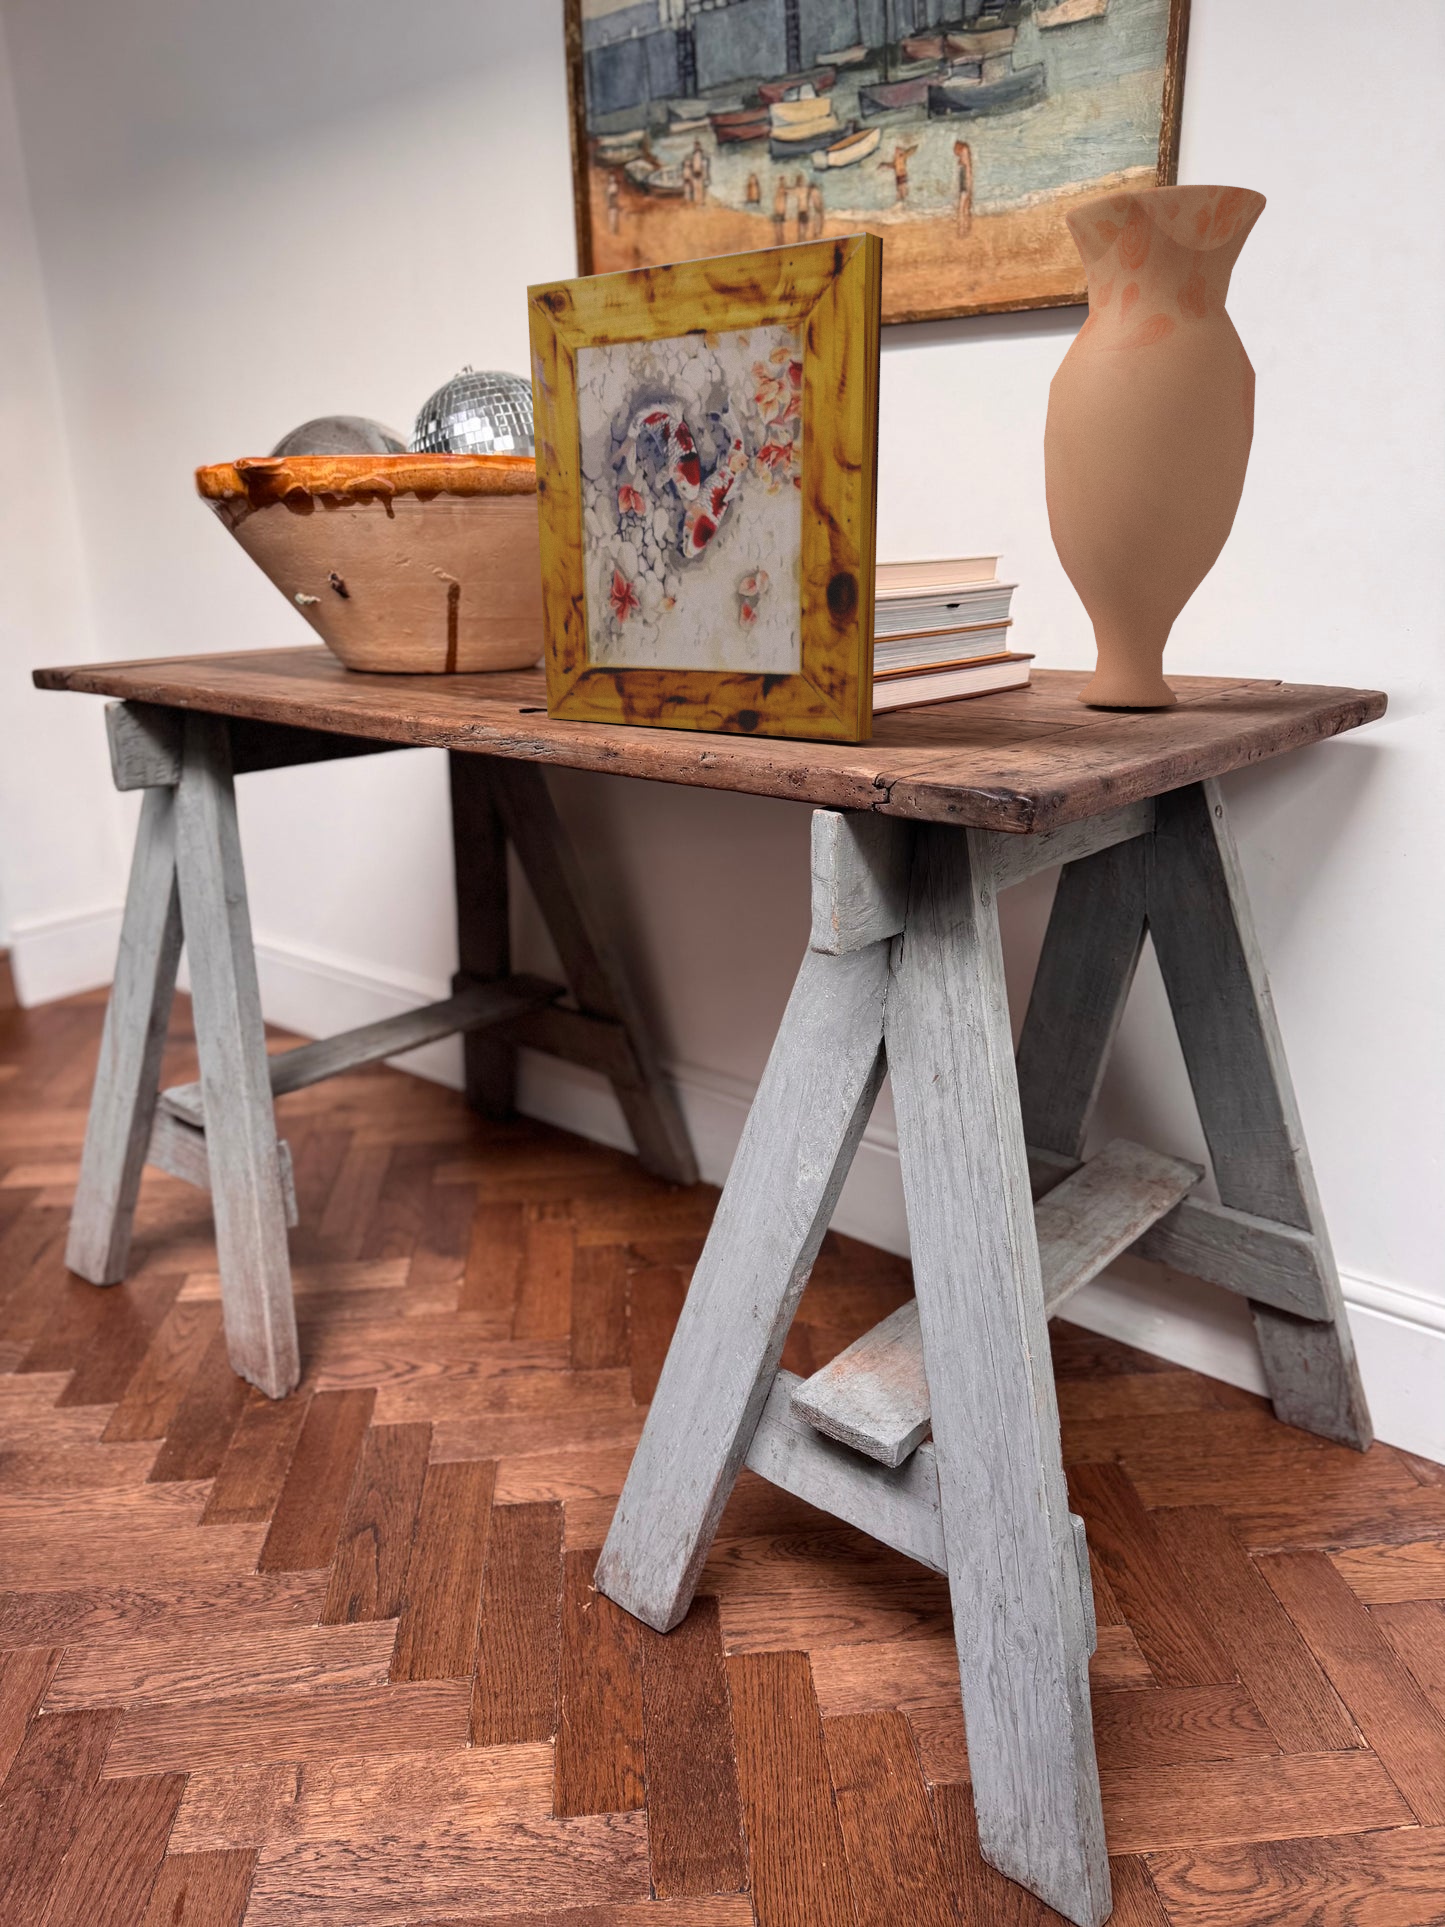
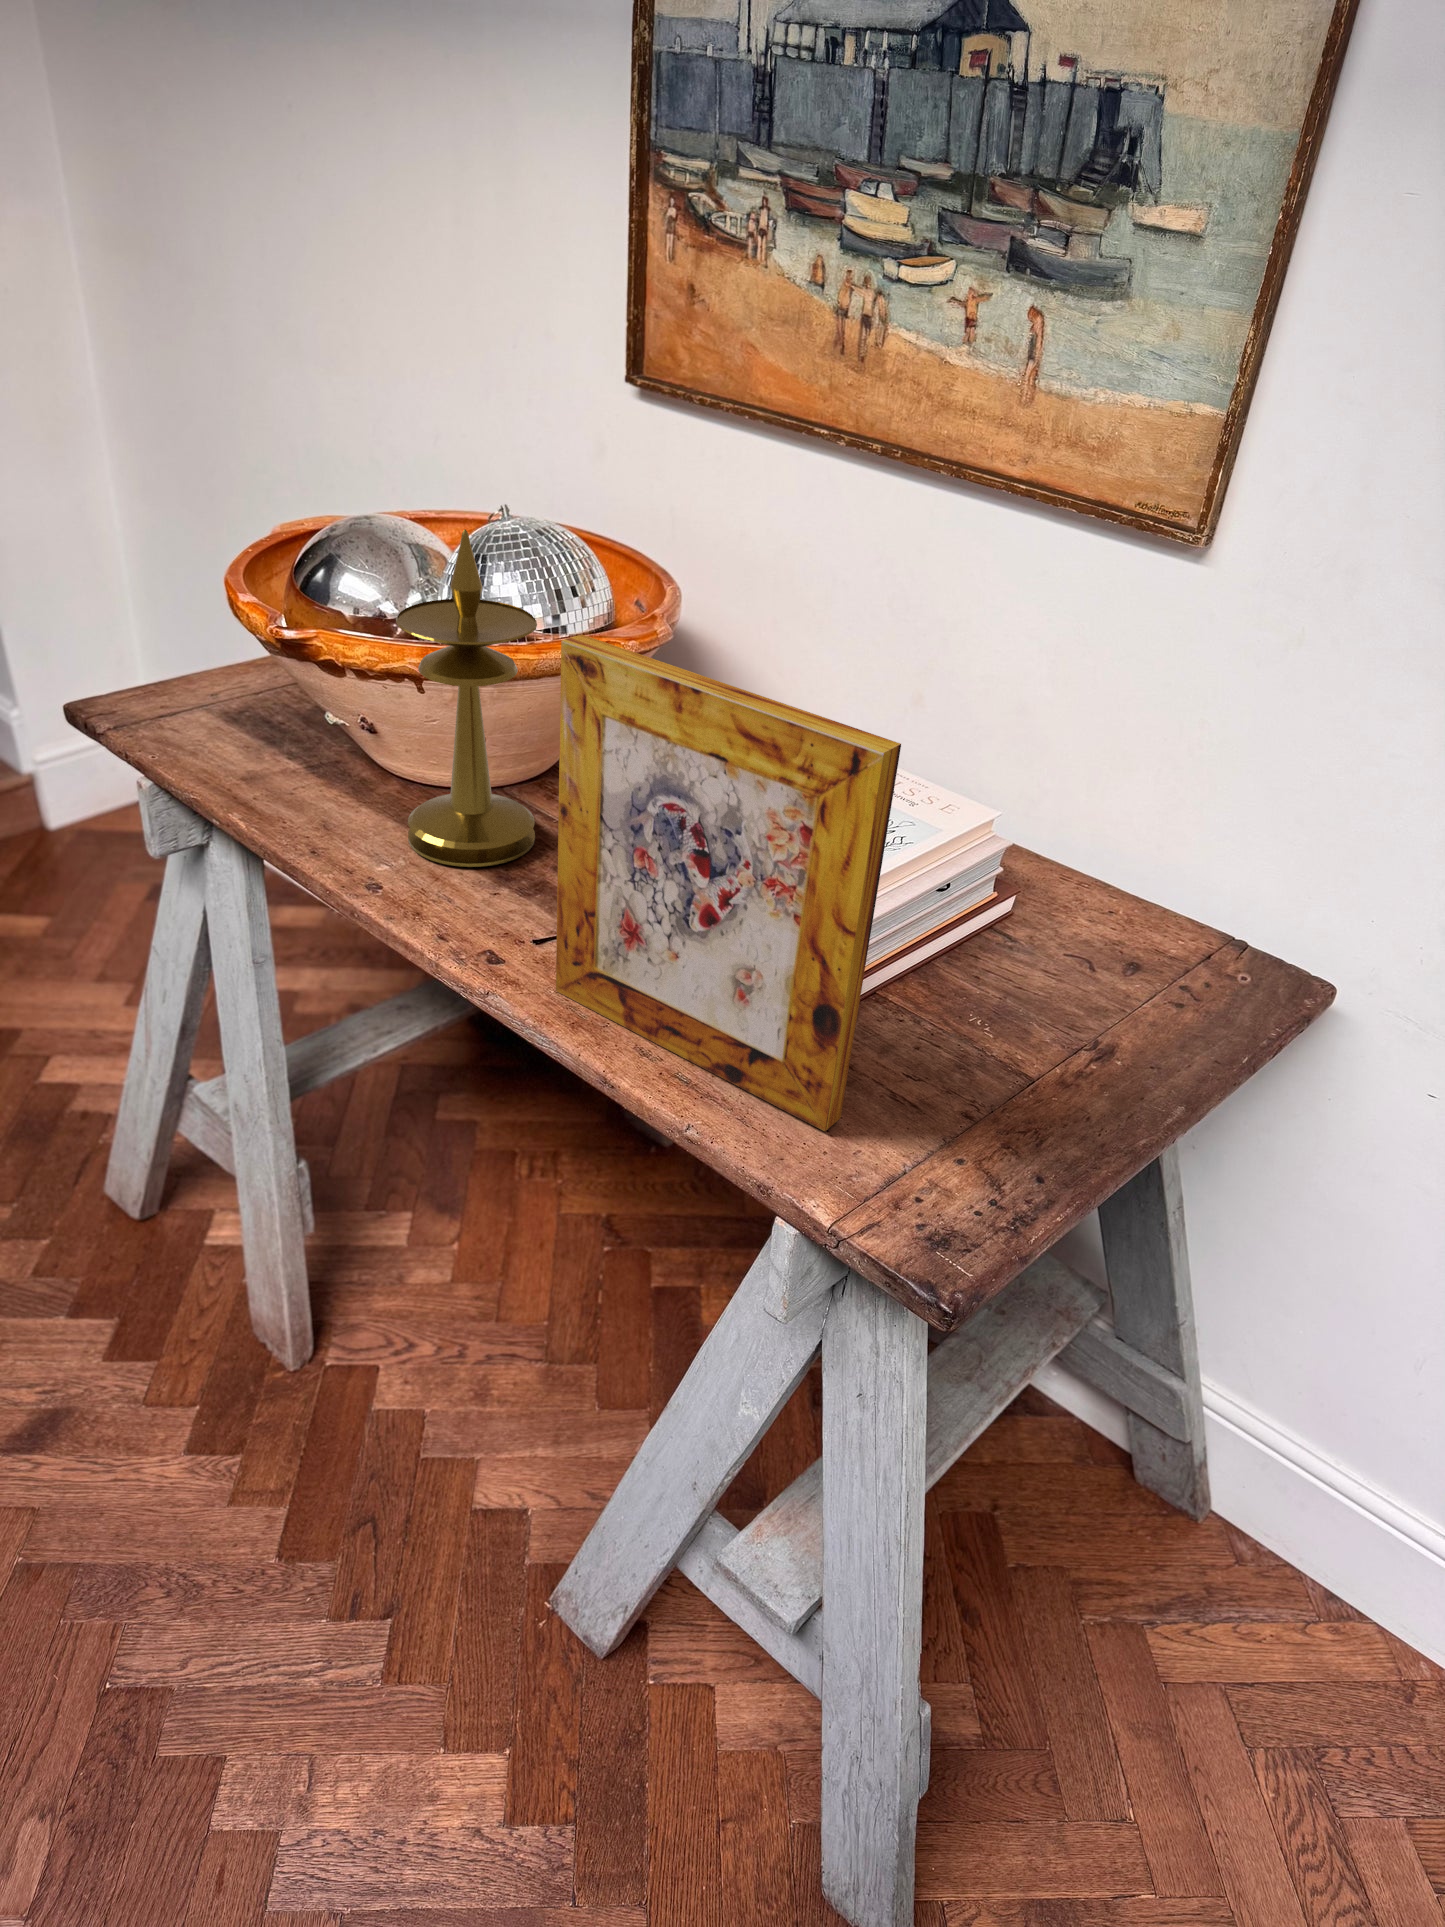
vase: present [1044,185,1267,707] -> none [1044,584,1297,1036]
candlestick: none [363,334,519,688] -> present [396,529,537,867]

